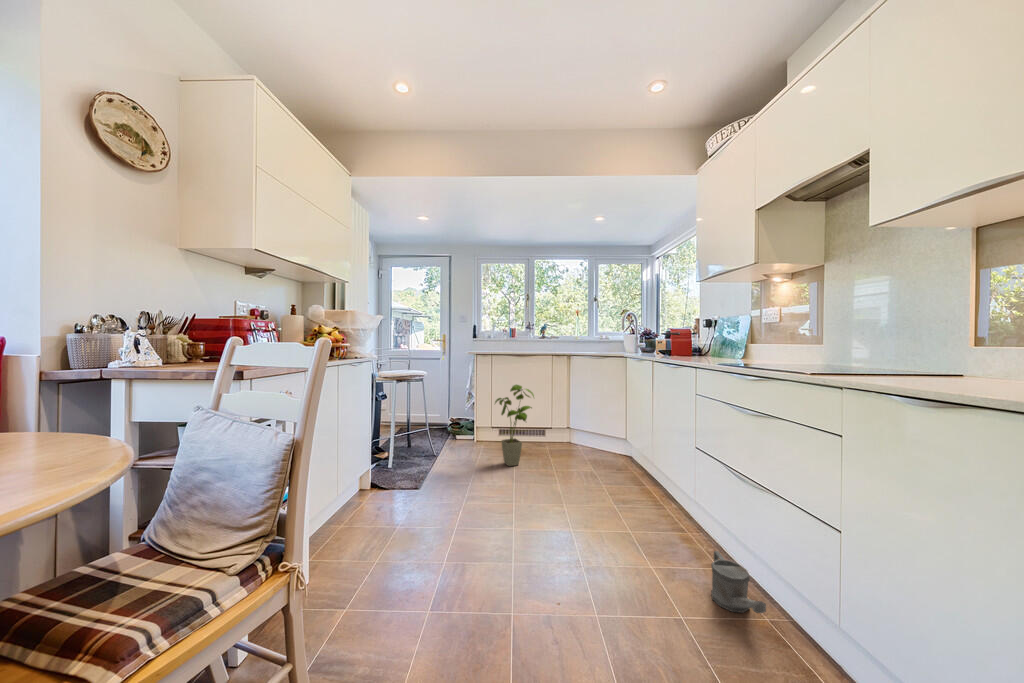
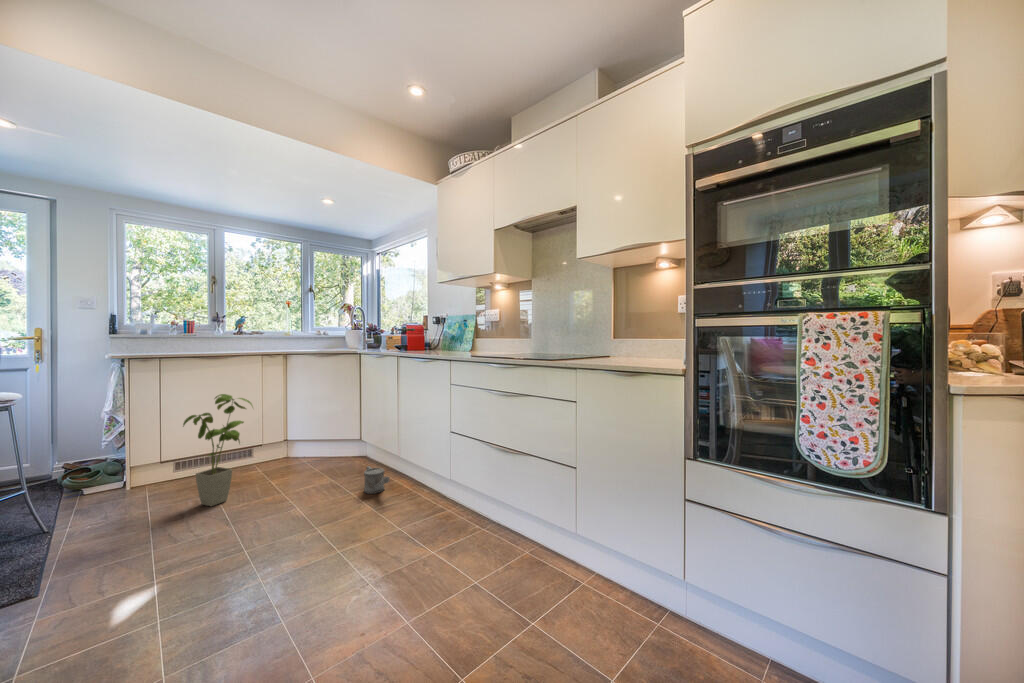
watering can: present [711,551,766,613] -> present [364,466,390,494]

